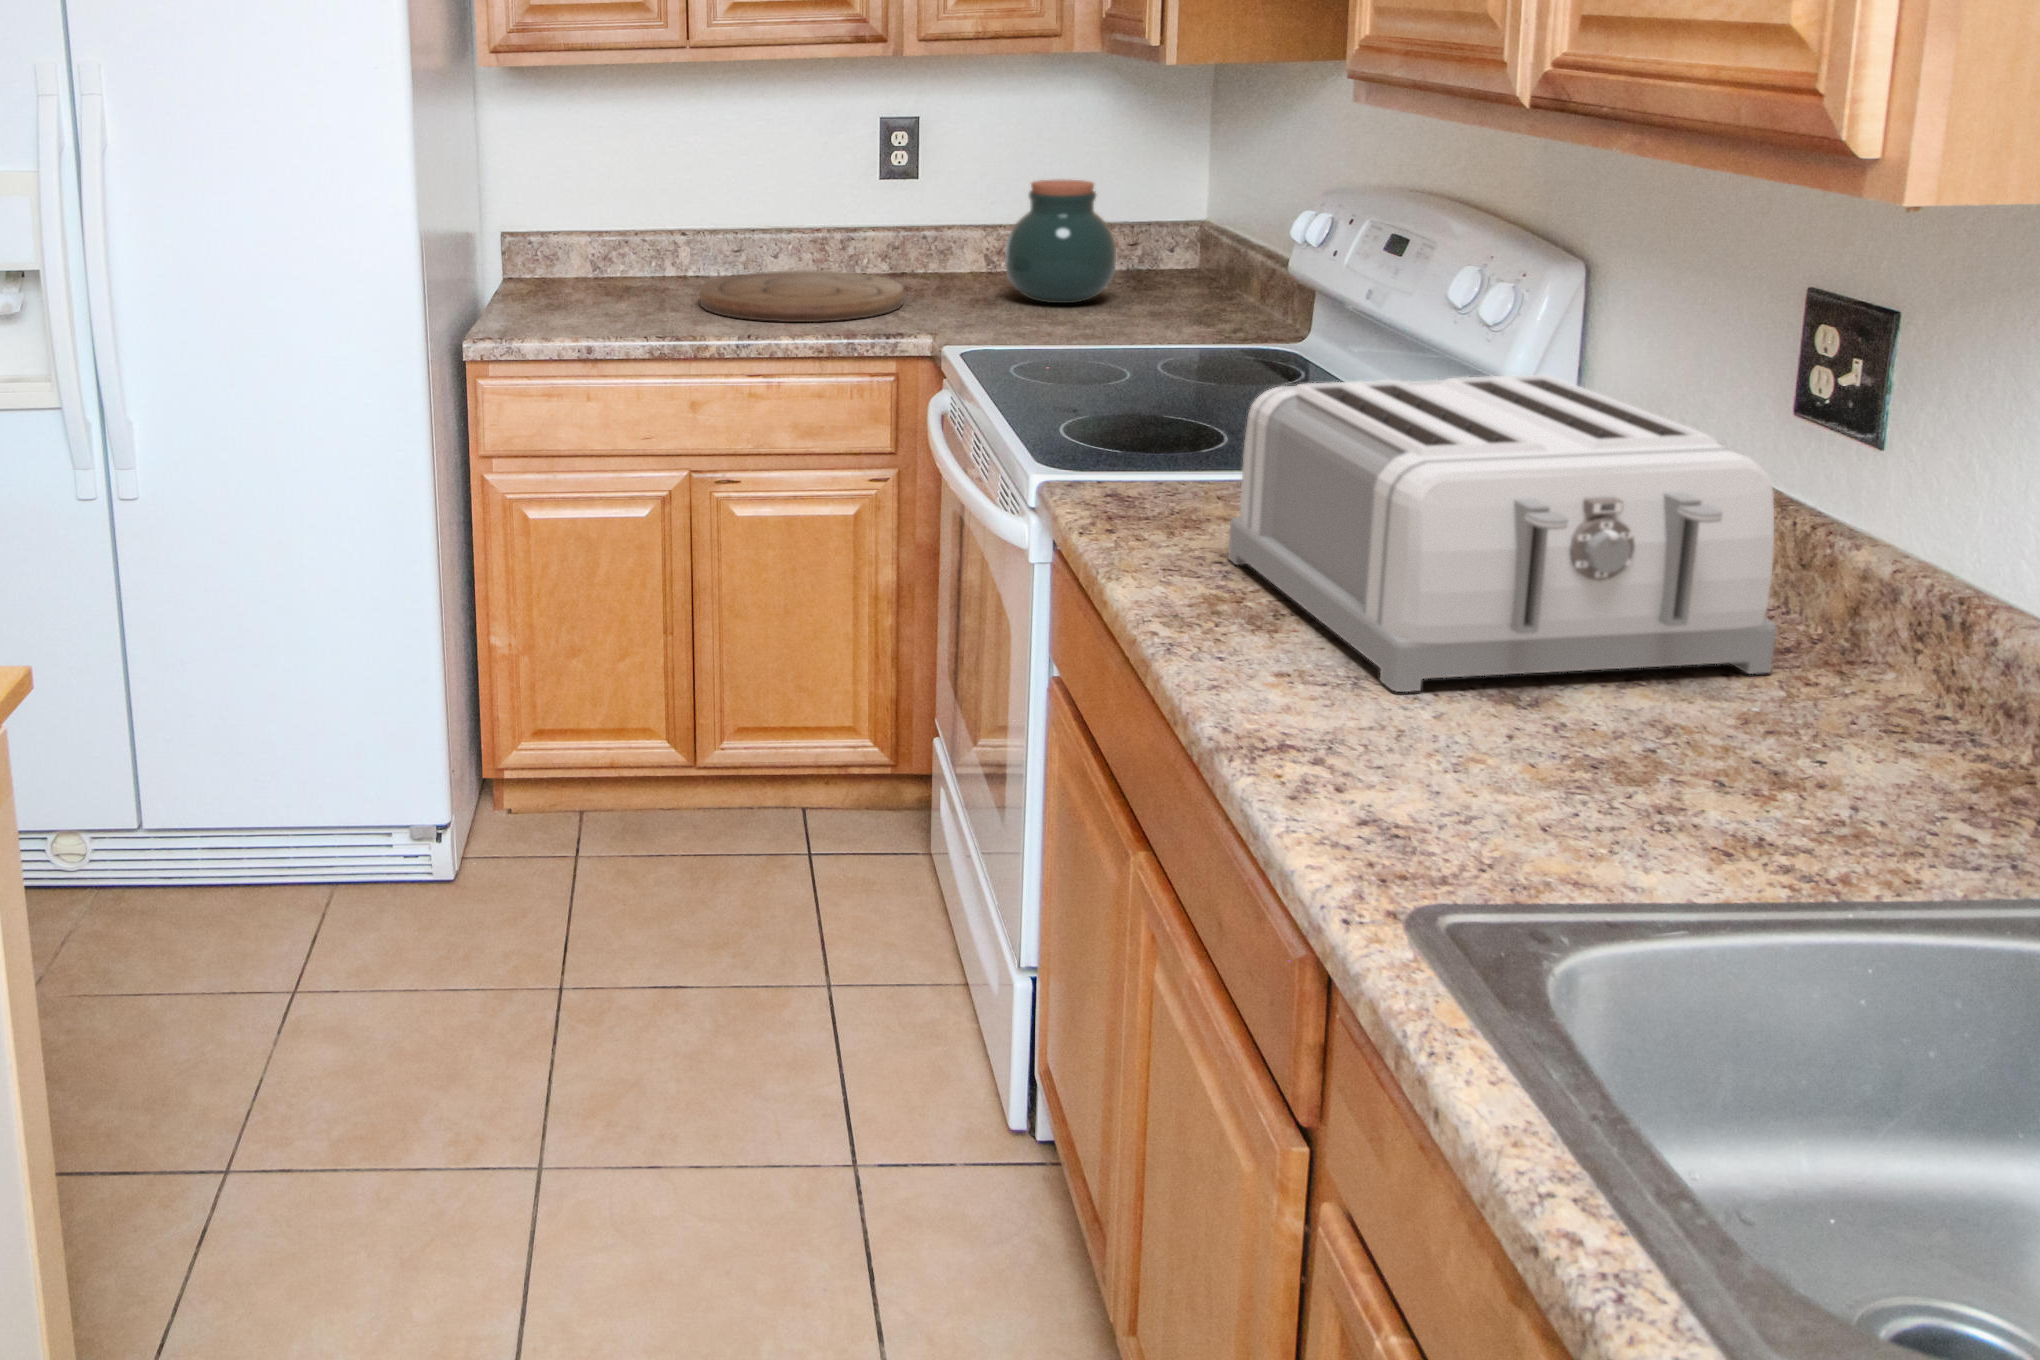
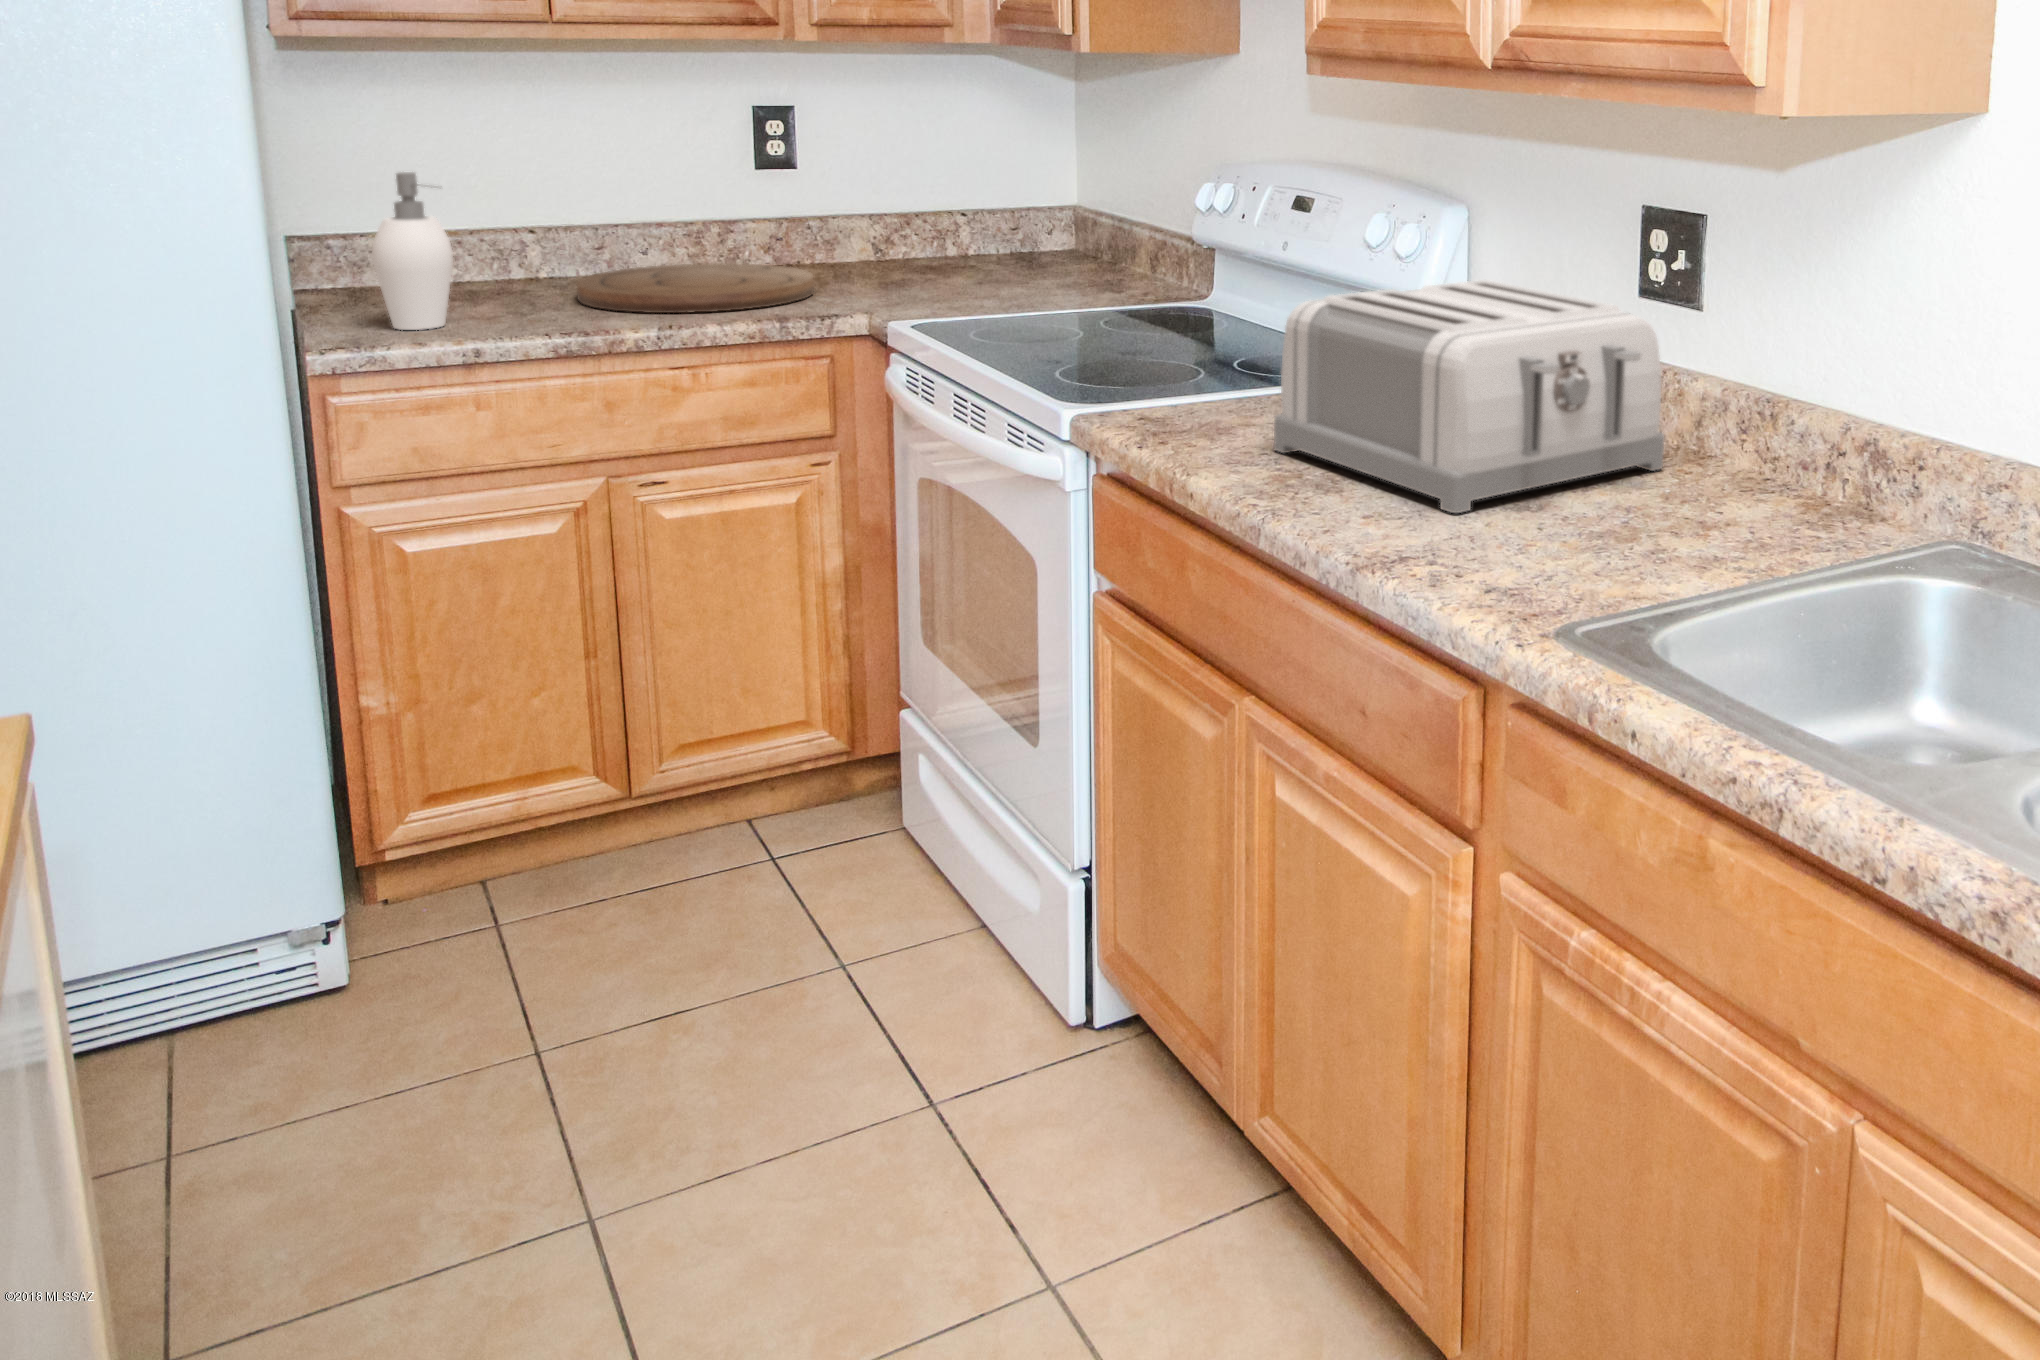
jar: present [1005,179,1116,303] -> none [912,163,1021,281]
soap dispenser: none [534,187,593,323] -> present [372,172,453,330]

